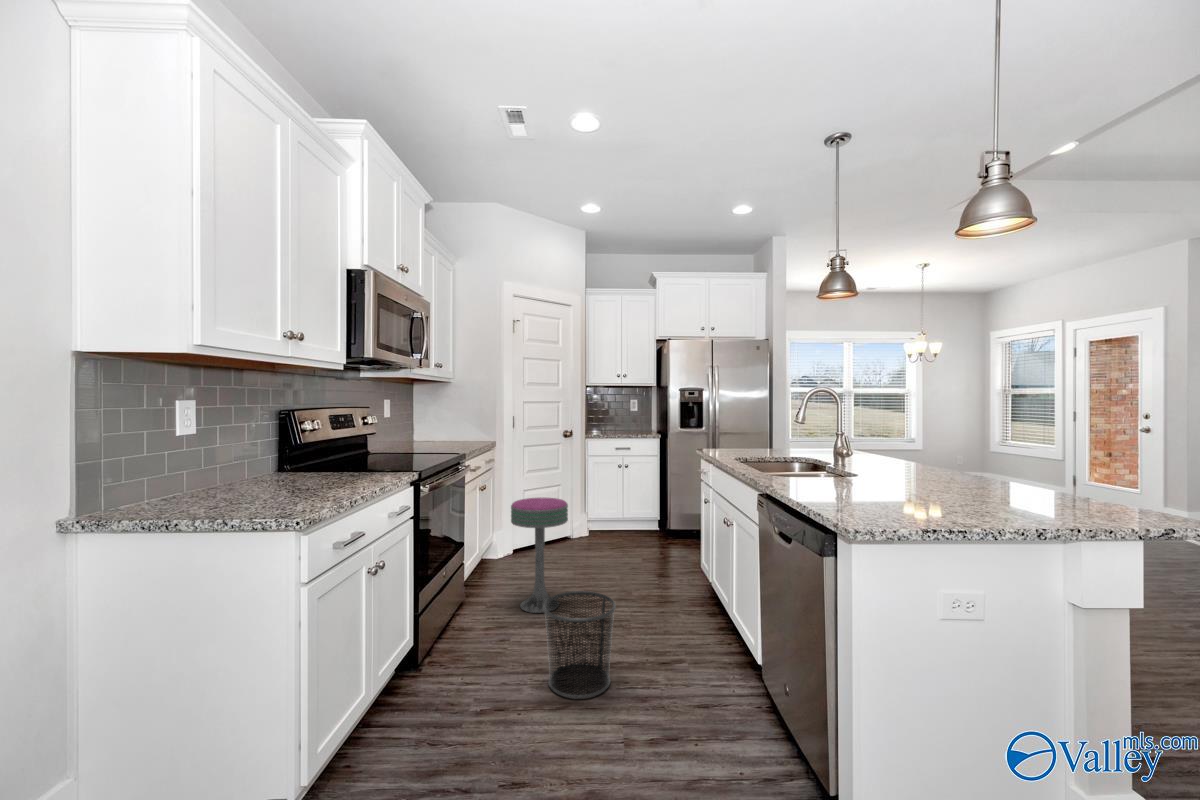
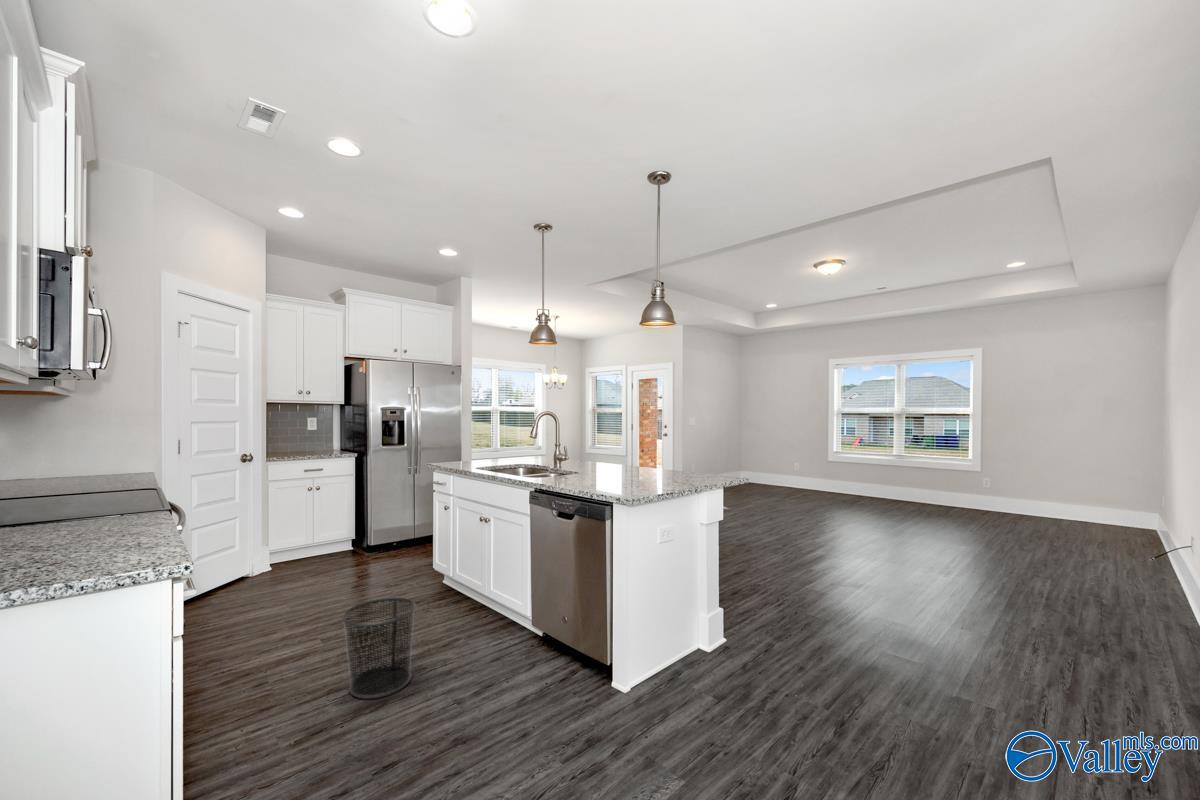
bar stool: present [511,497,568,613] -> none [240,525,312,652]

